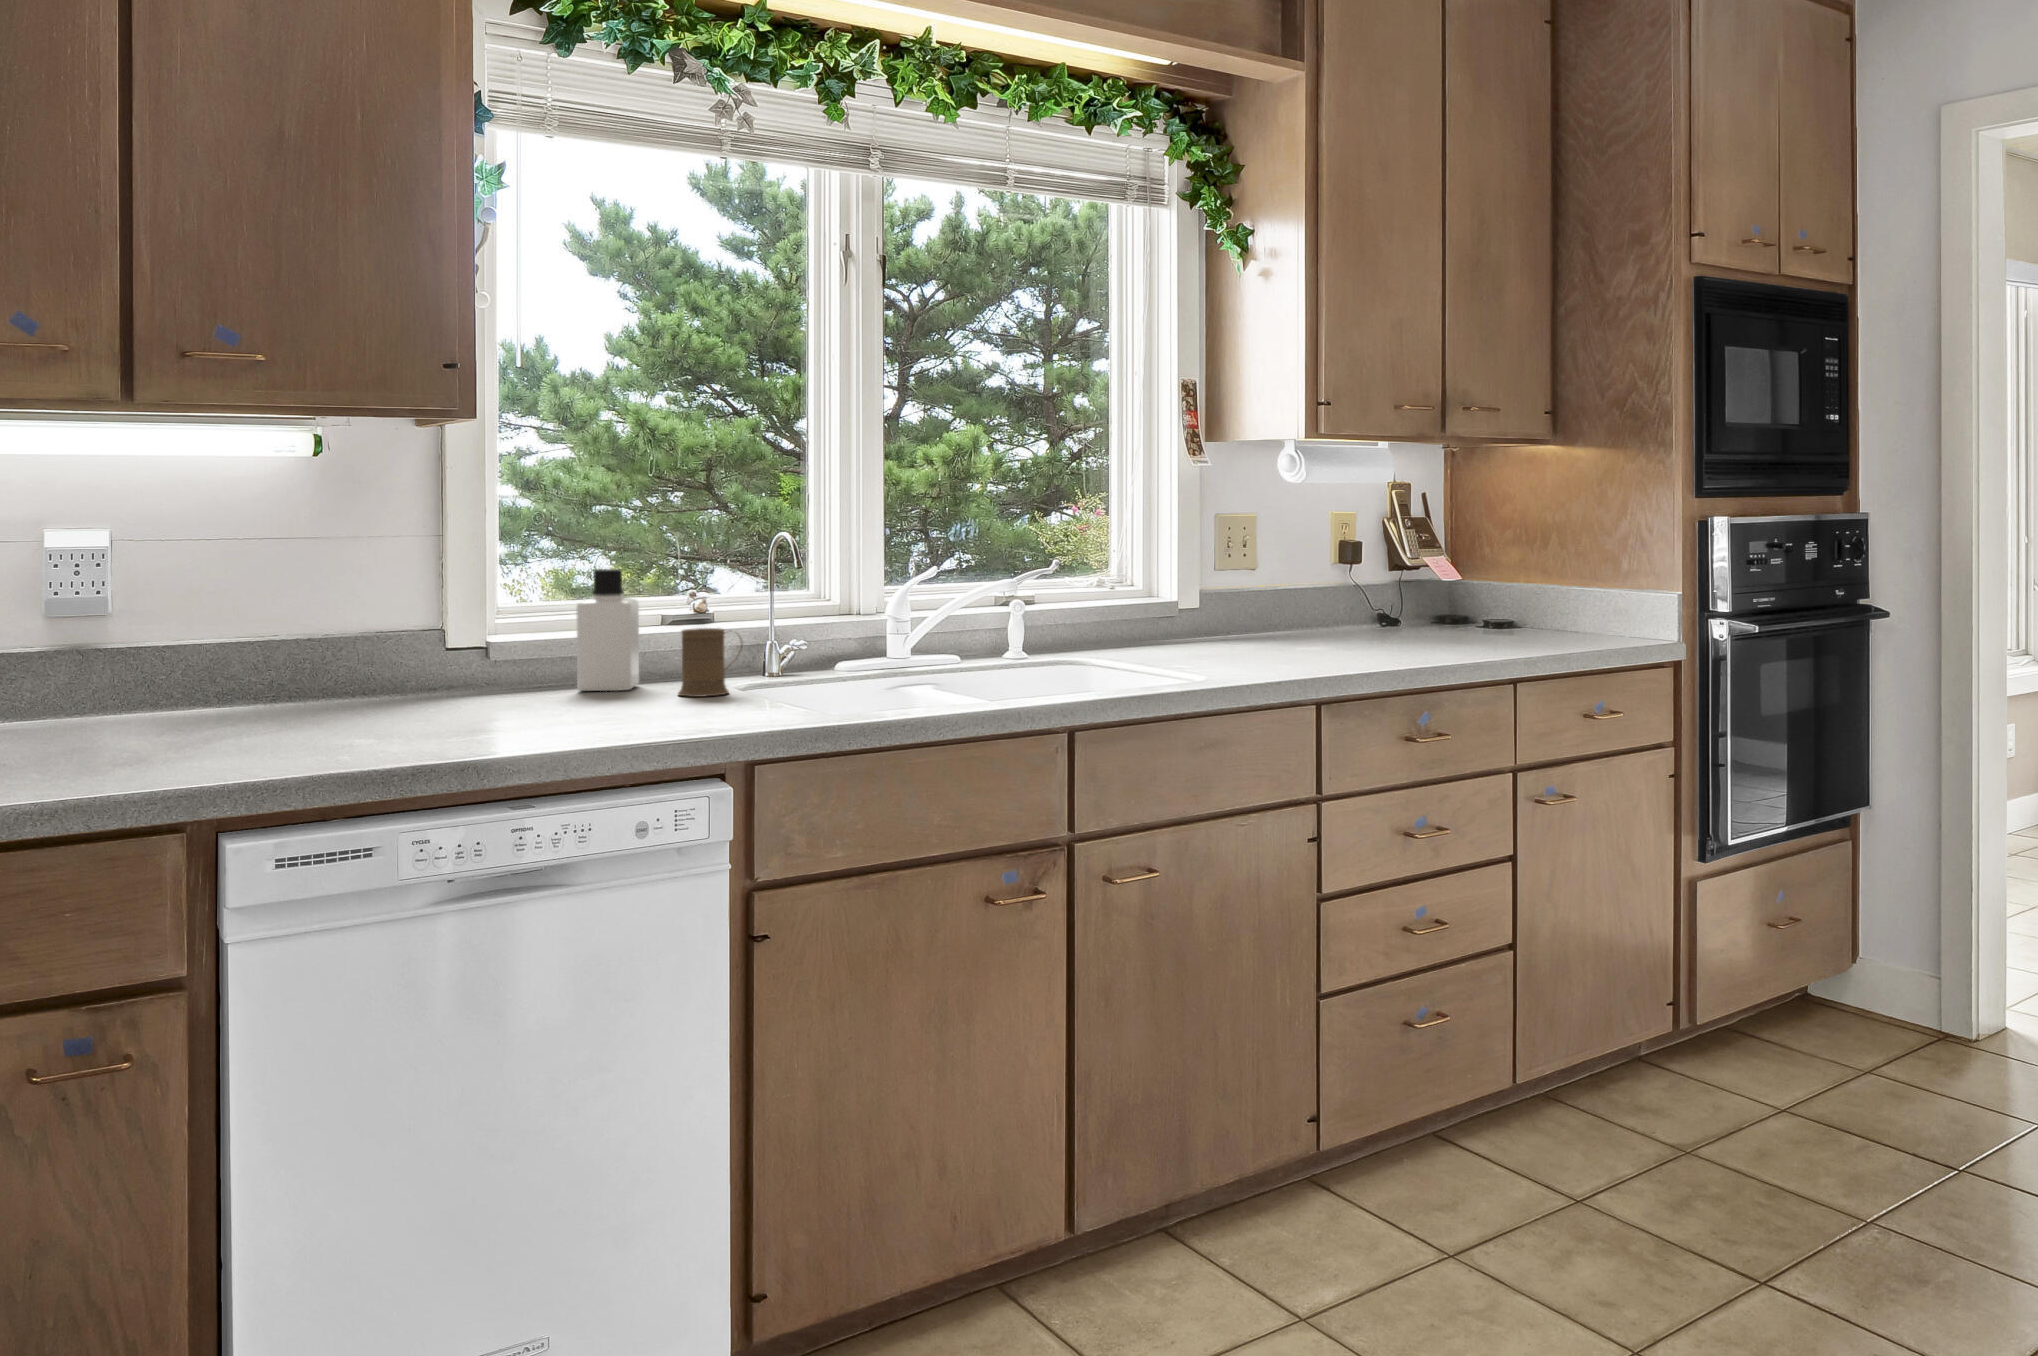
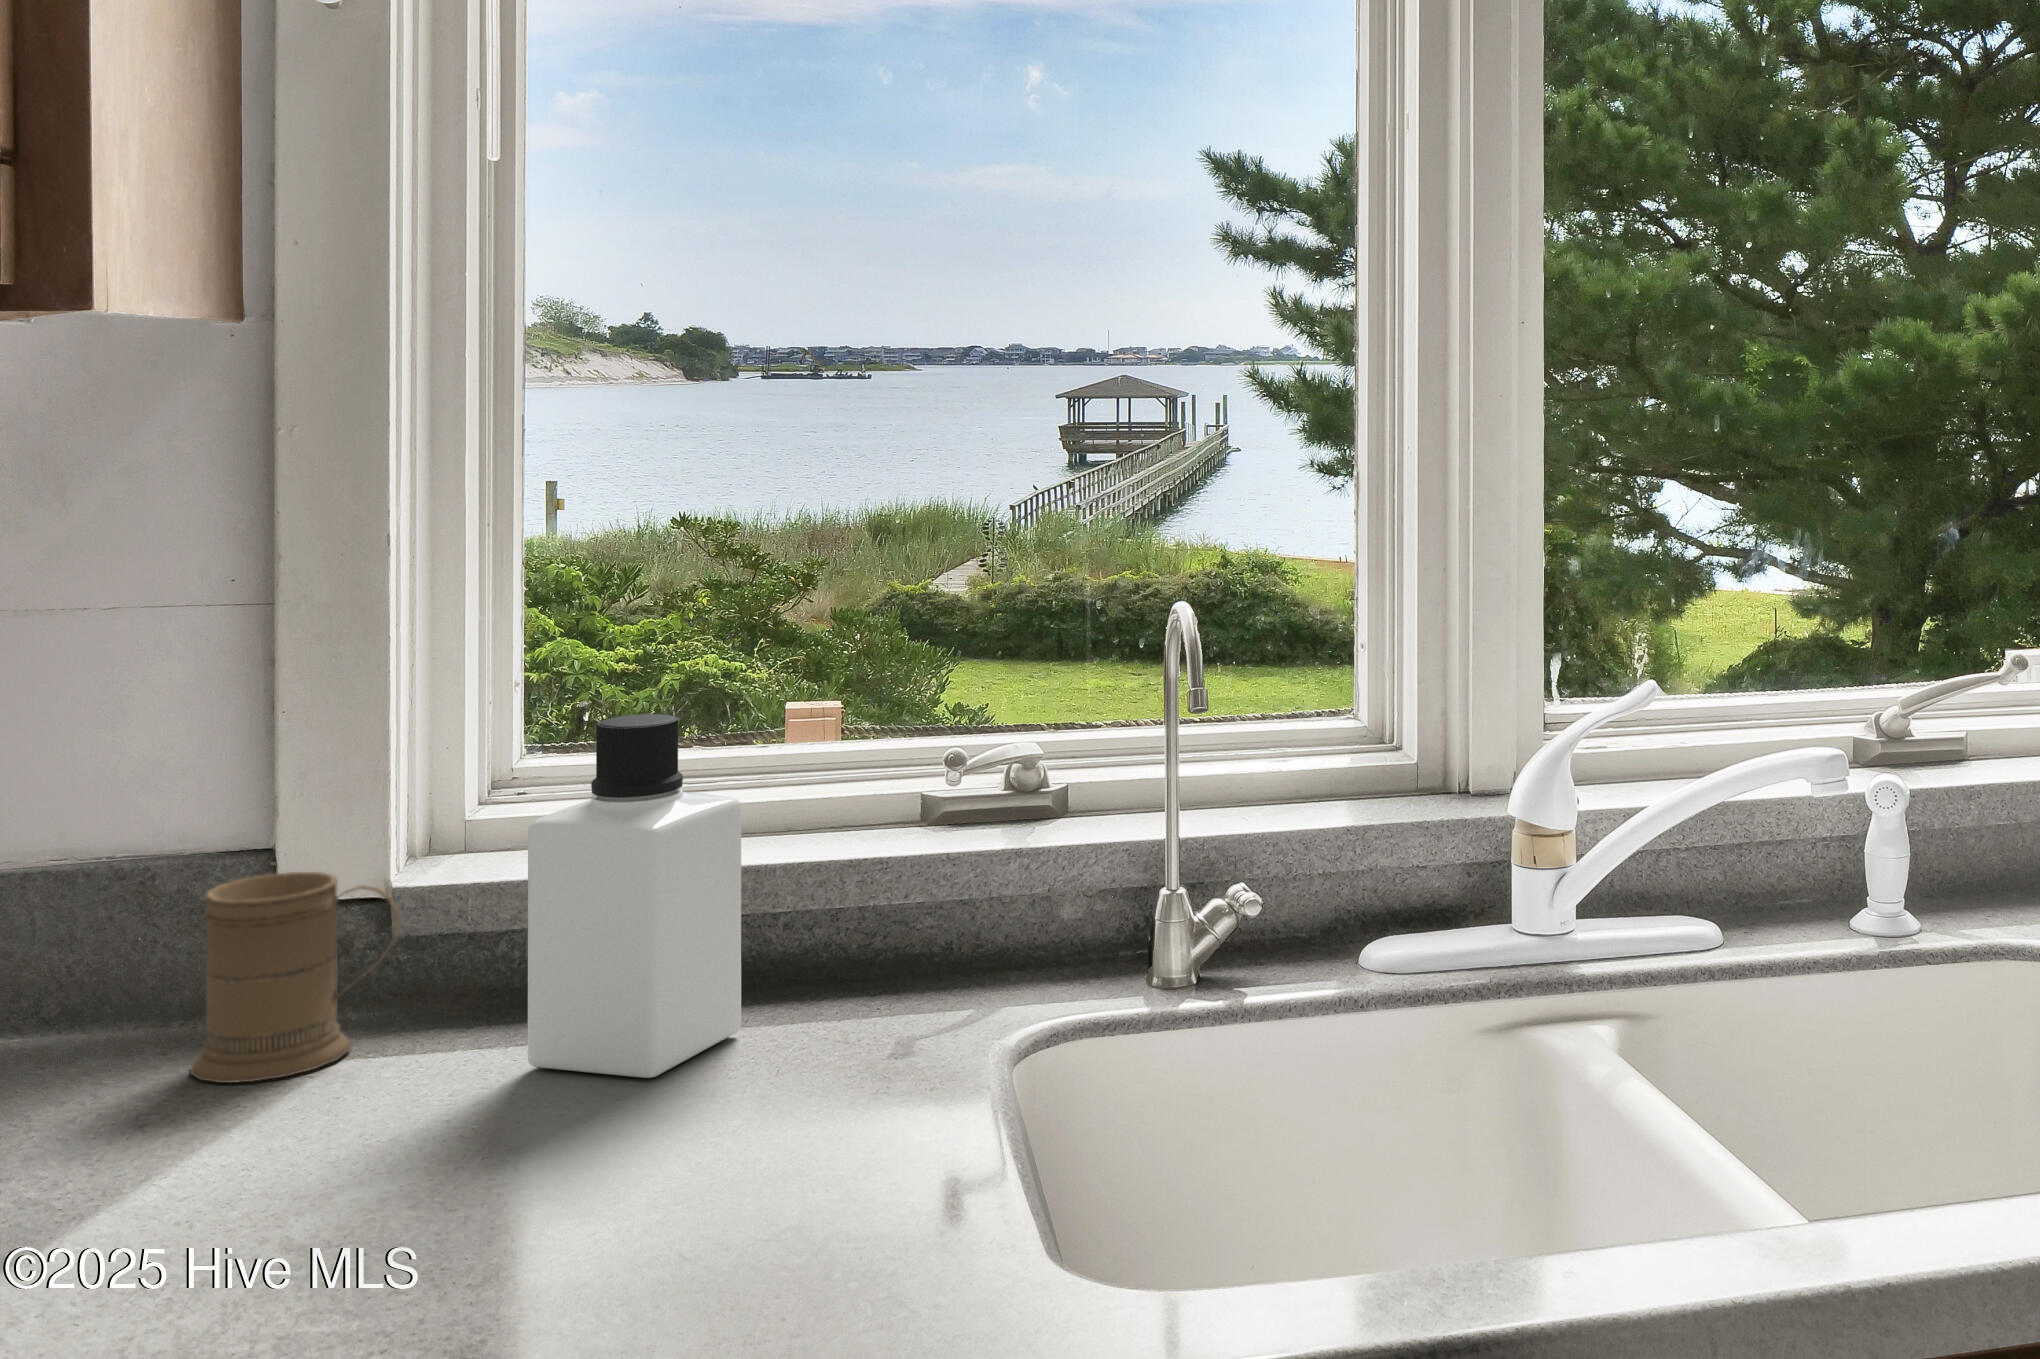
mug: present [678,628,743,697] -> present [191,872,400,1083]

